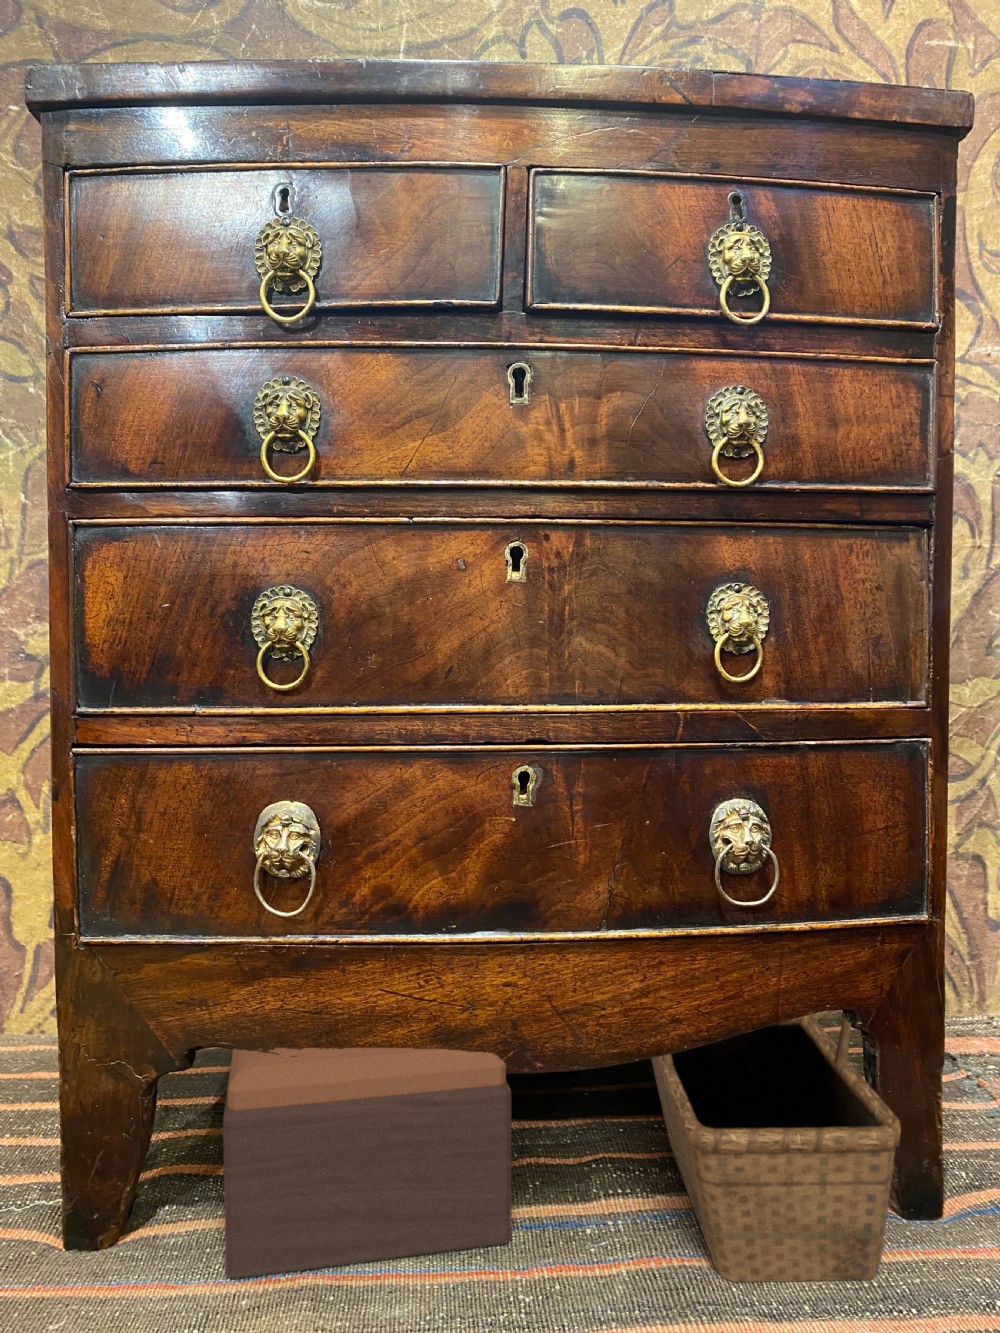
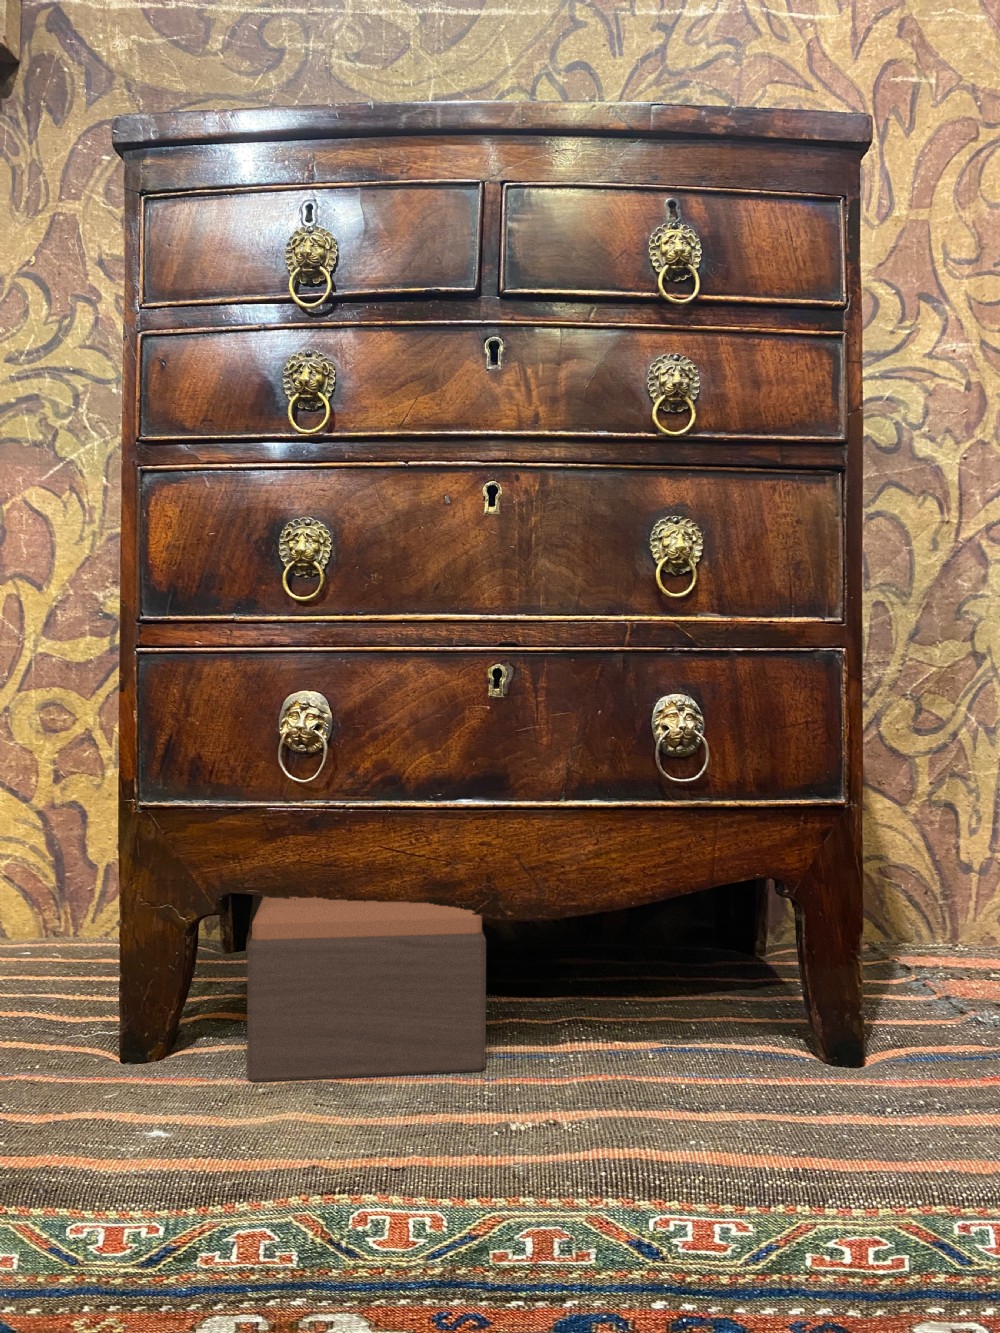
basket: present [652,1013,901,1282] -> none [614,835,811,1101]

